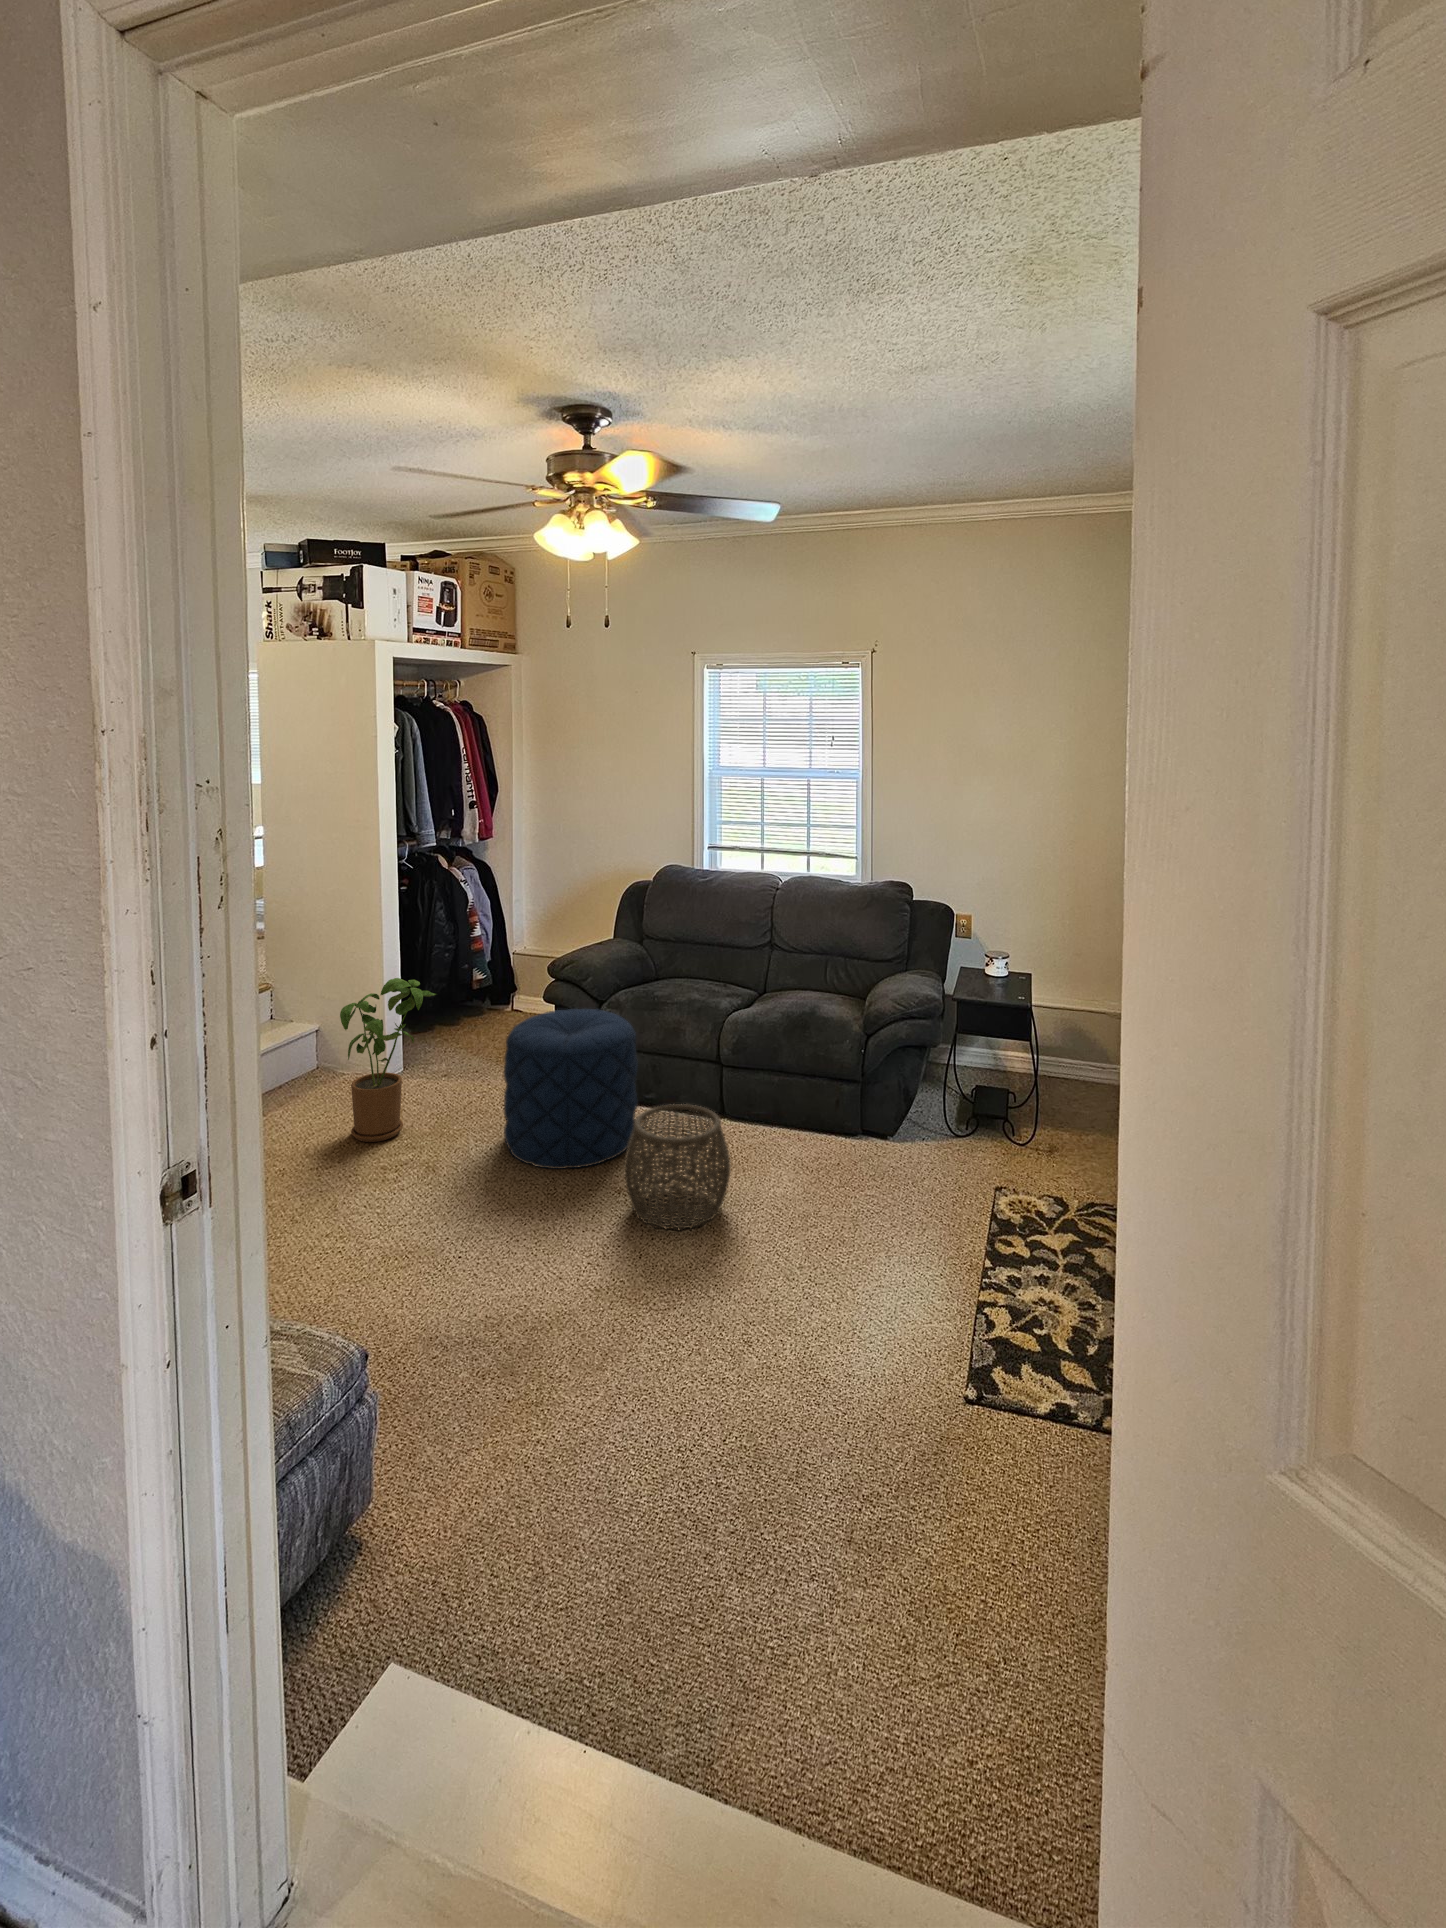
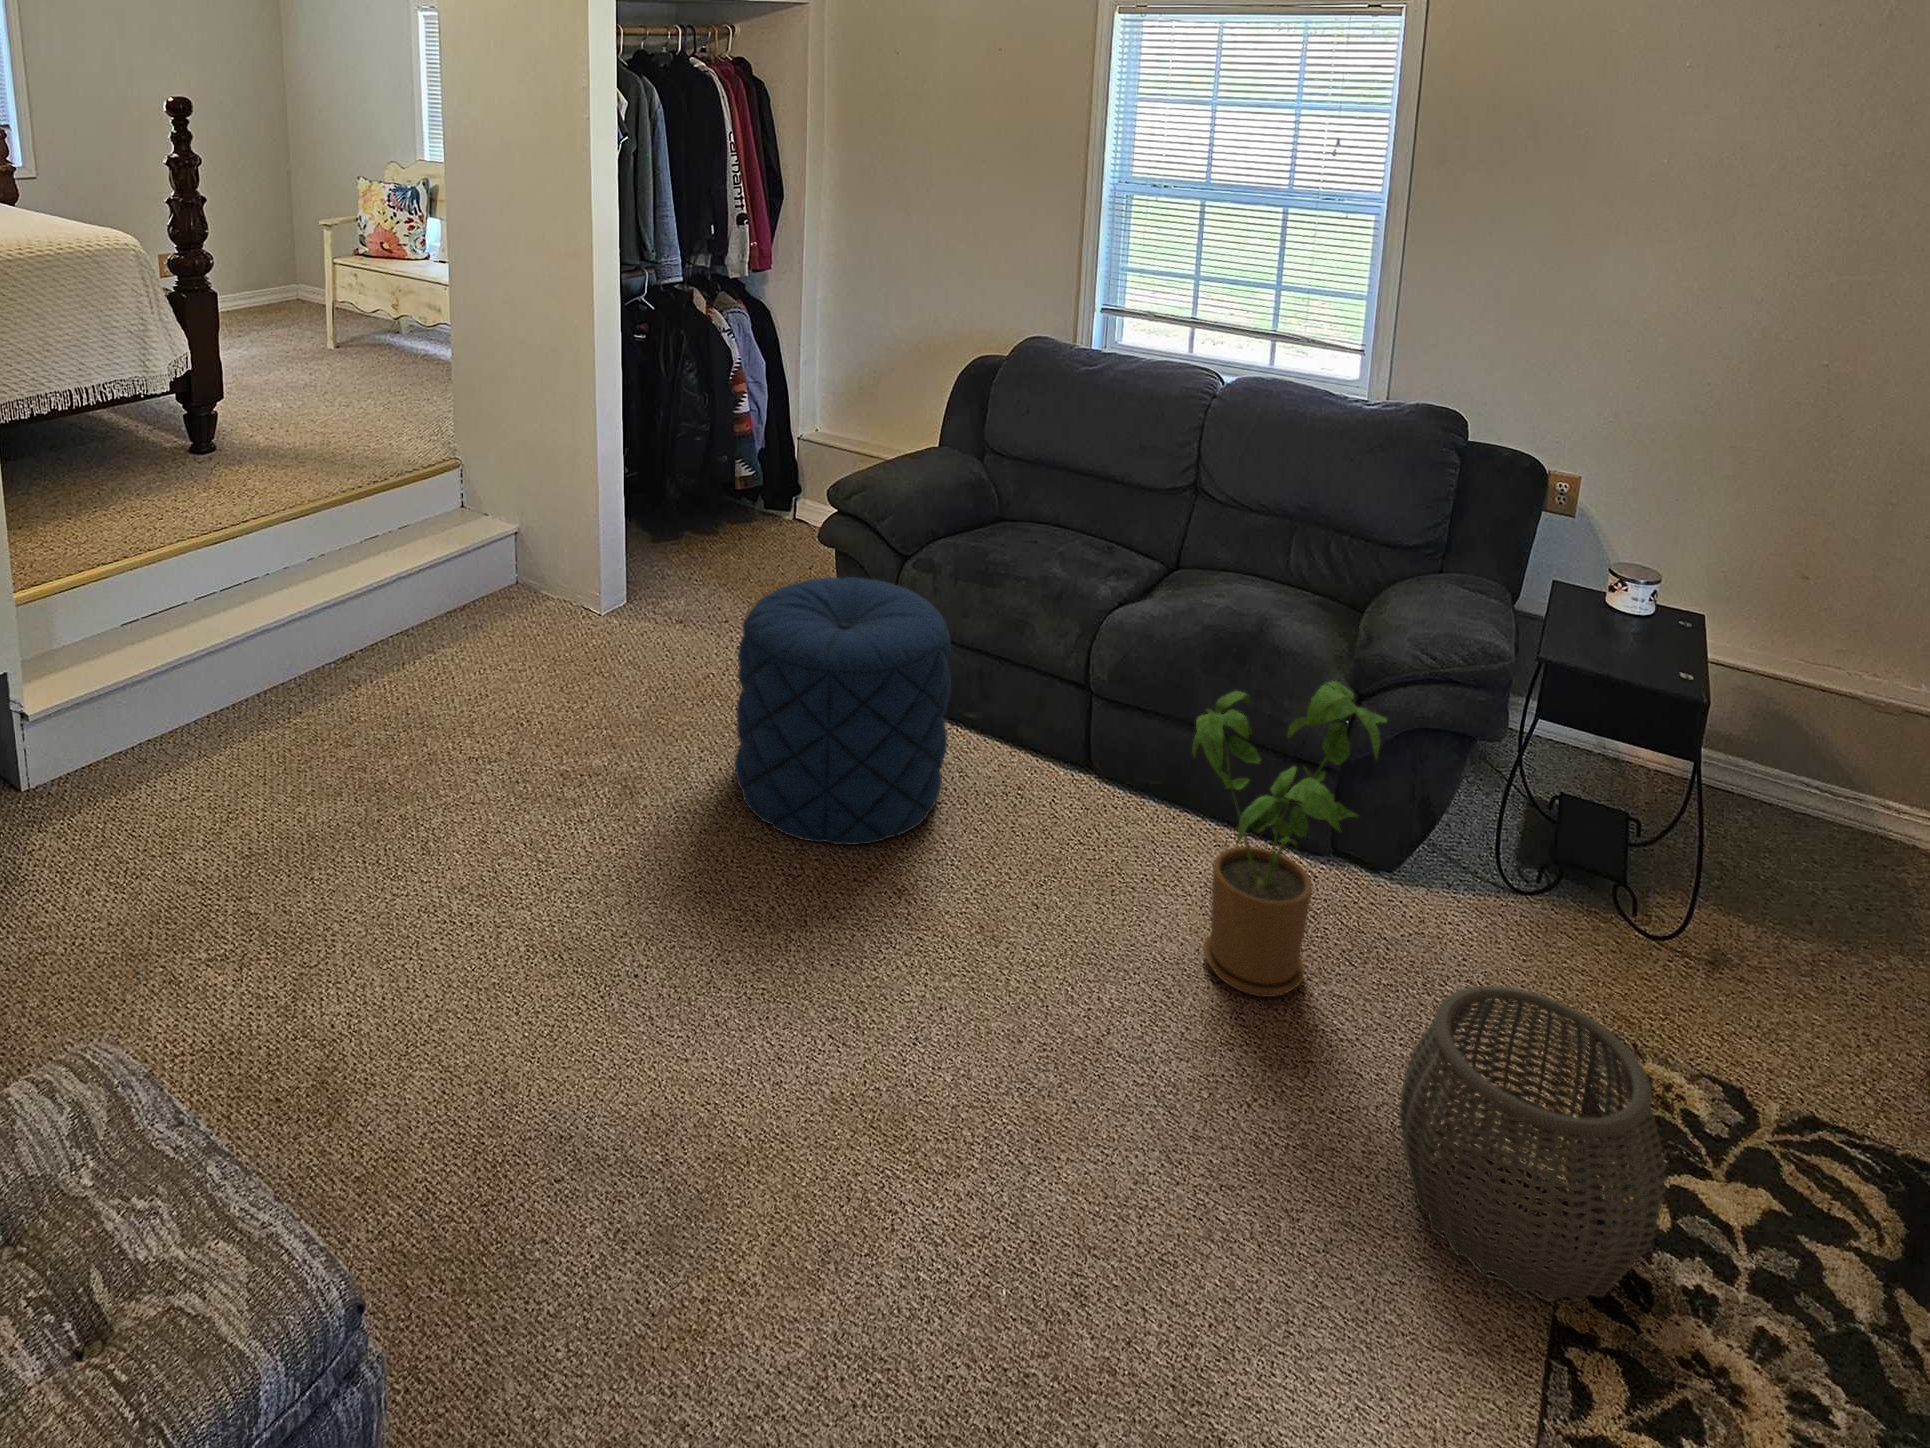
house plant: present [340,978,436,1142] -> present [1192,681,1387,997]
woven basket: present [624,1104,731,1230] -> present [1399,986,1666,1302]

